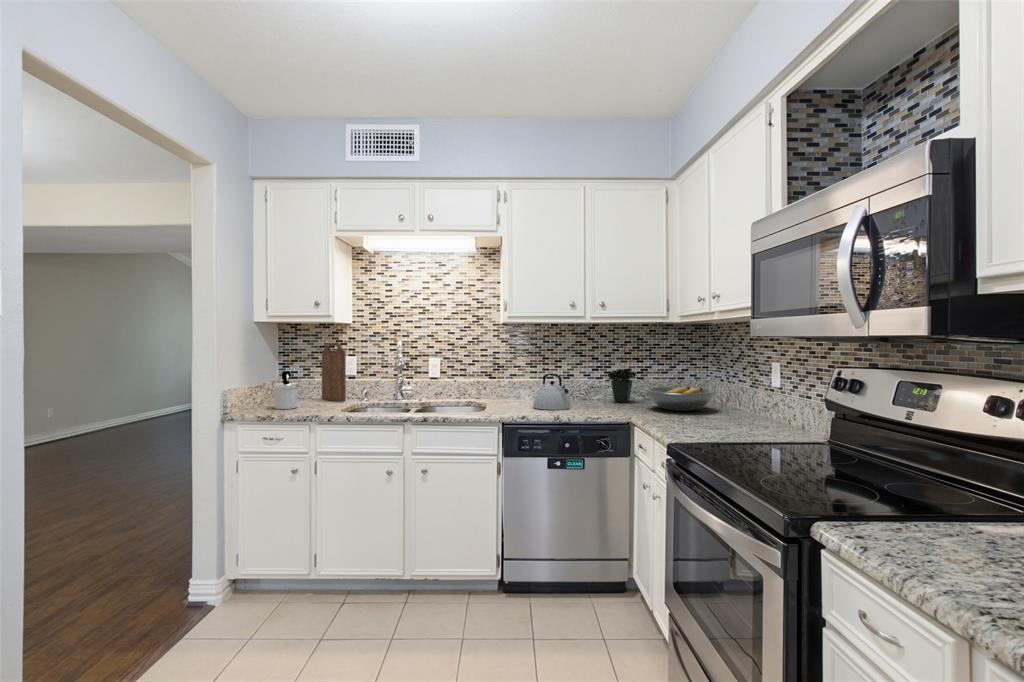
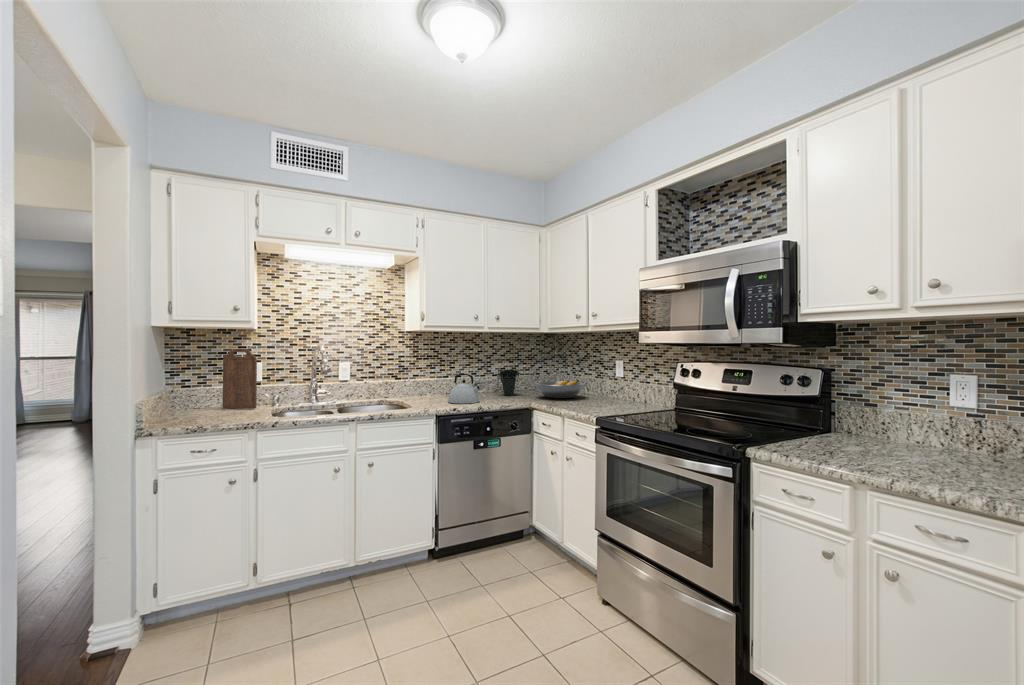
soap dispenser: present [274,371,298,409] -> none [188,379,217,419]

